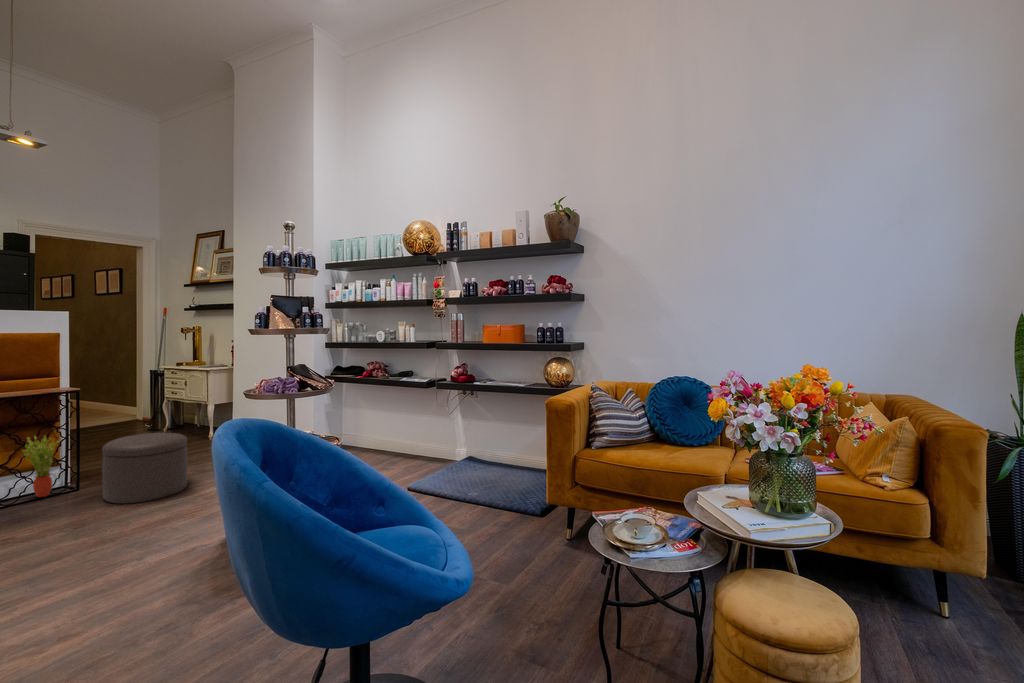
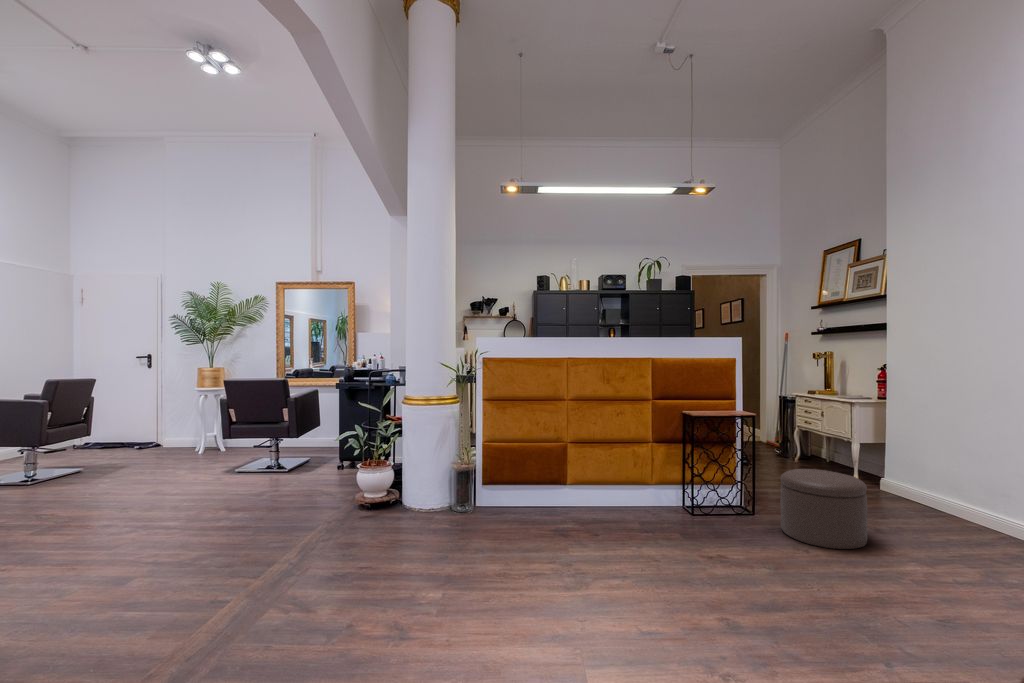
potted plant: present [23,436,59,497] -> none [713,453,739,511]

